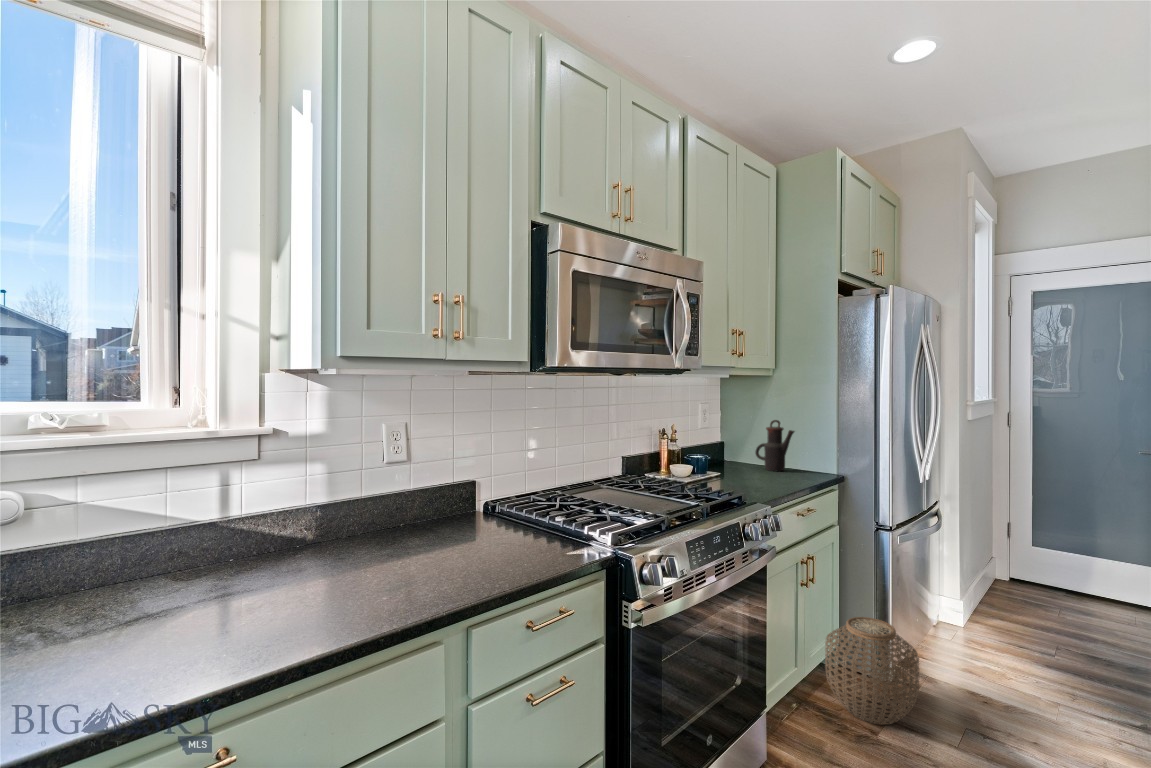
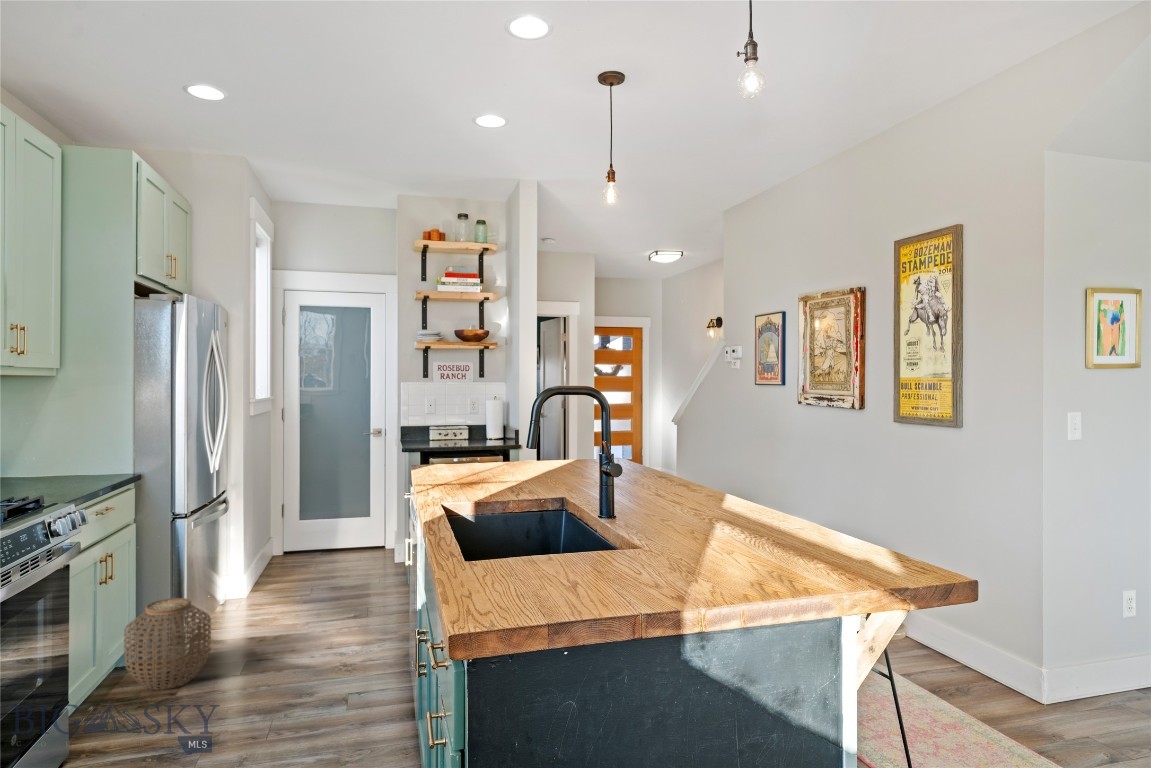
teapot: present [755,420,794,471] -> none [34,423,85,479]

